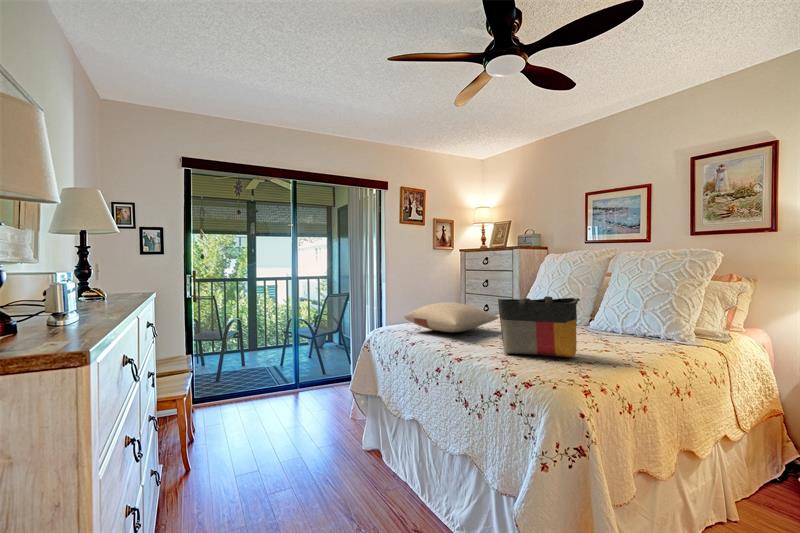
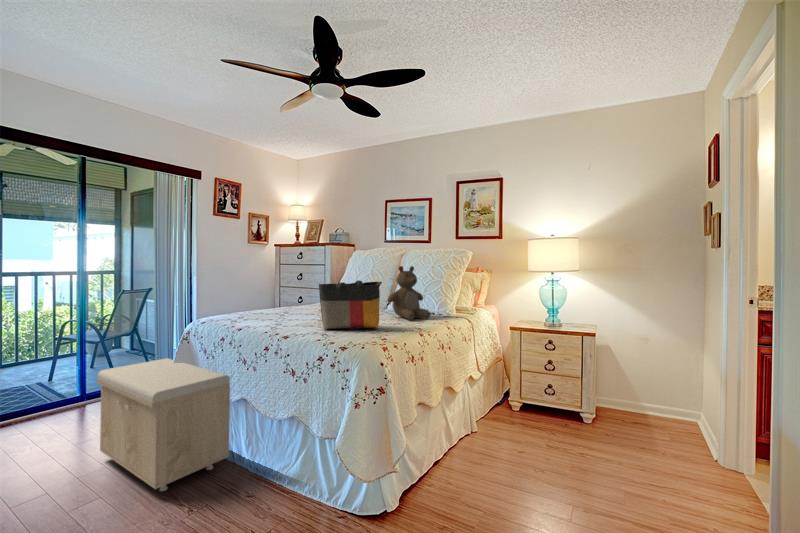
teddy bear: none [589,276,654,348] -> present [388,266,431,320]
pillow: present [404,302,499,332] -> none [225,291,317,318]
storage bench: none [303,363,407,497] -> present [97,358,230,491]

